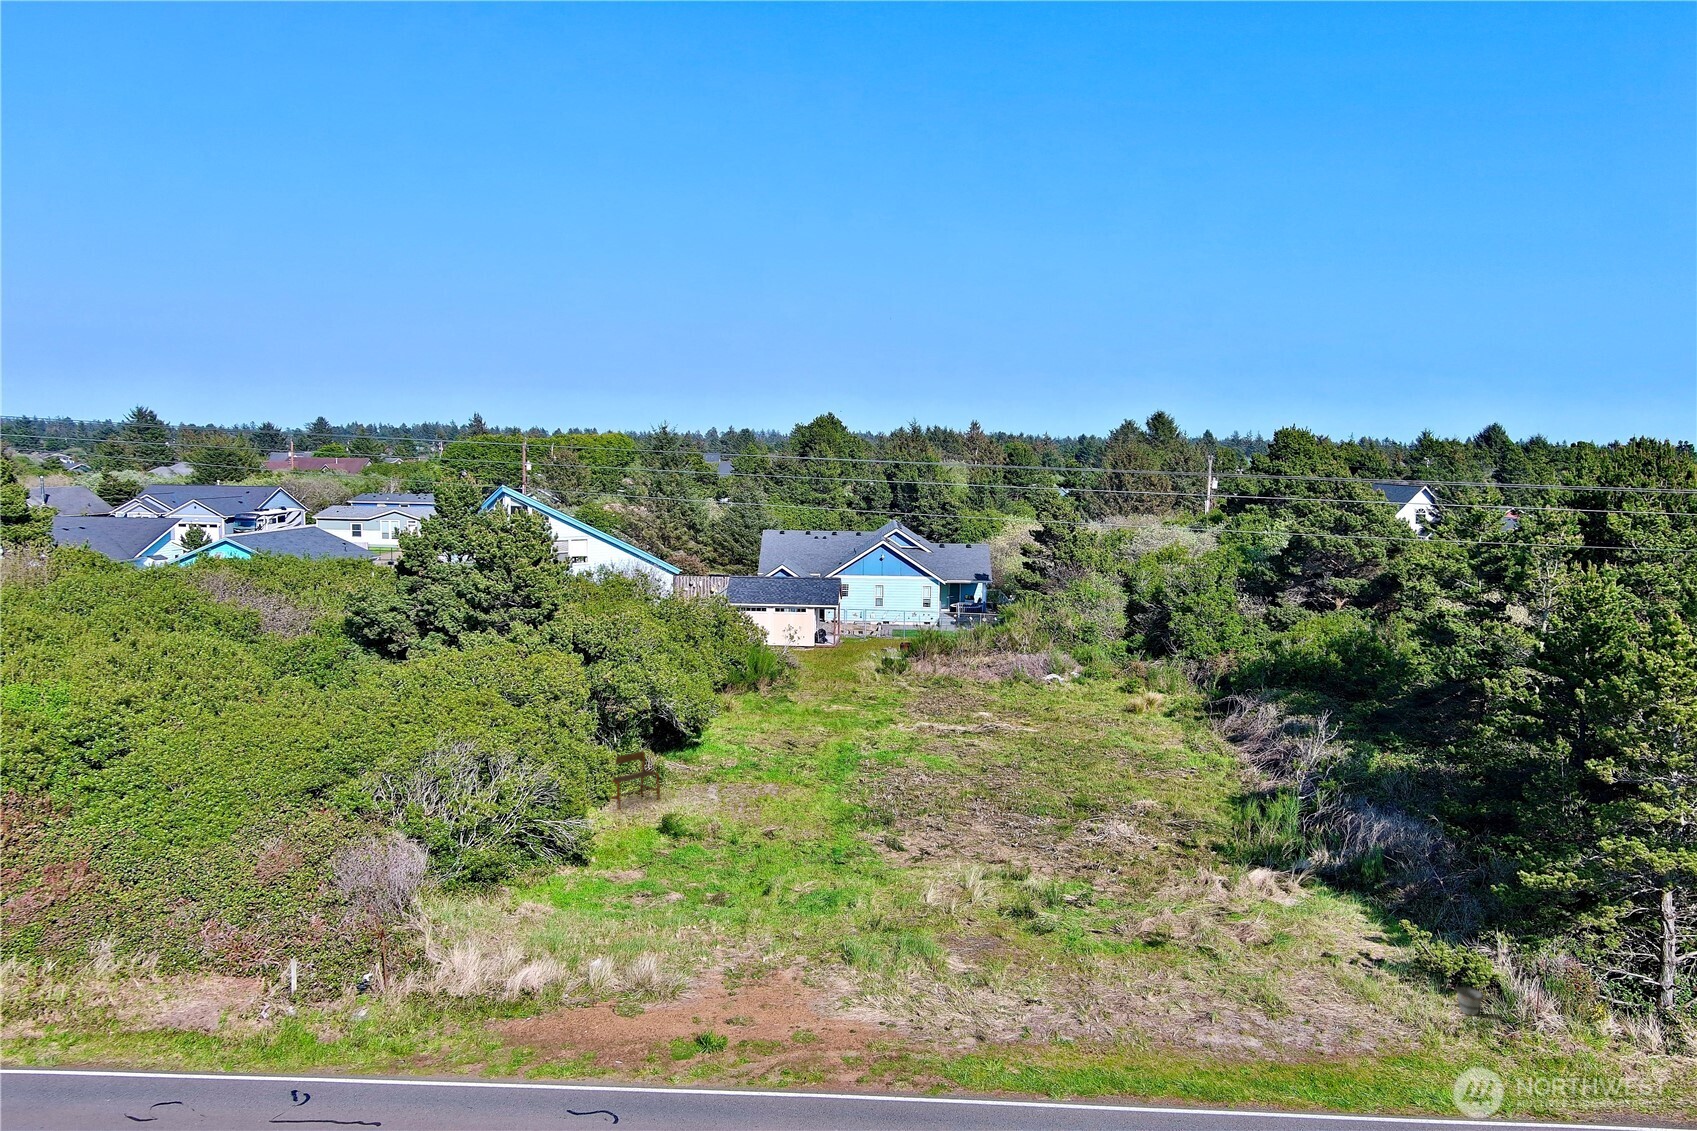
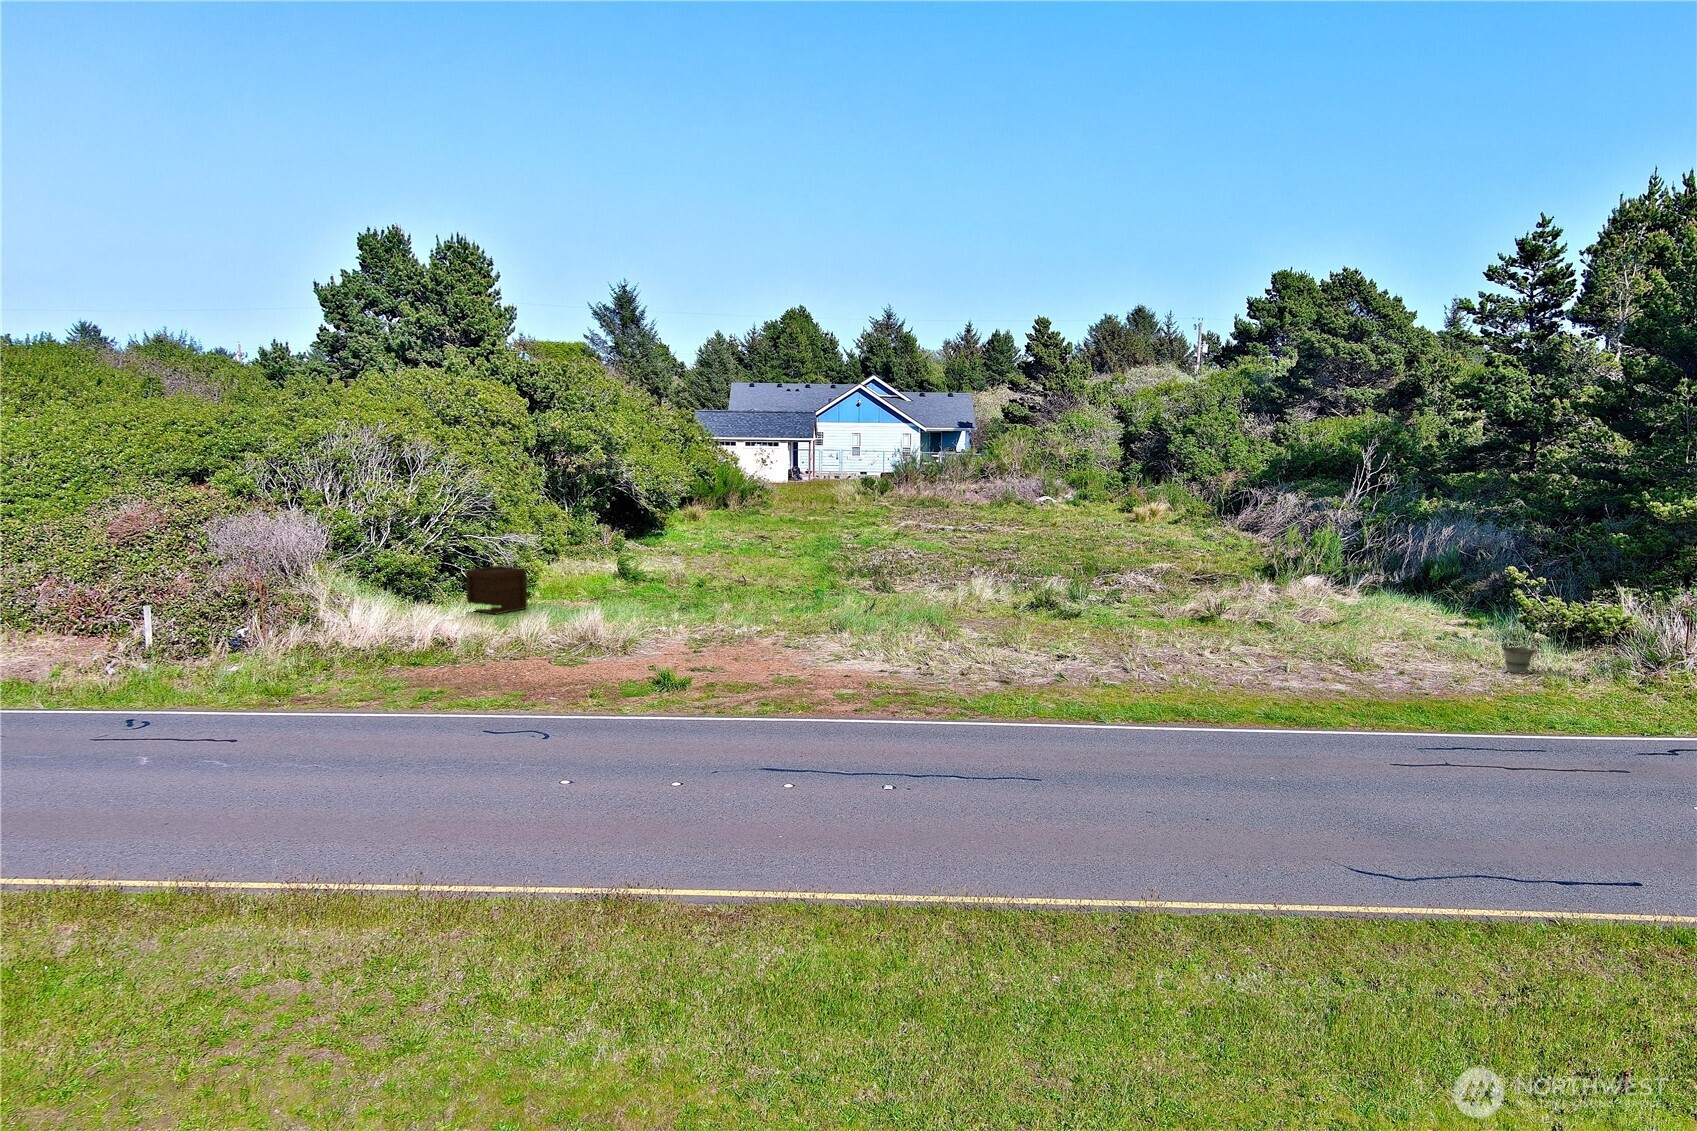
bench: present [611,751,660,809] -> none [554,516,617,572]
wooden crate: none [528,839,582,892] -> present [466,566,528,614]

